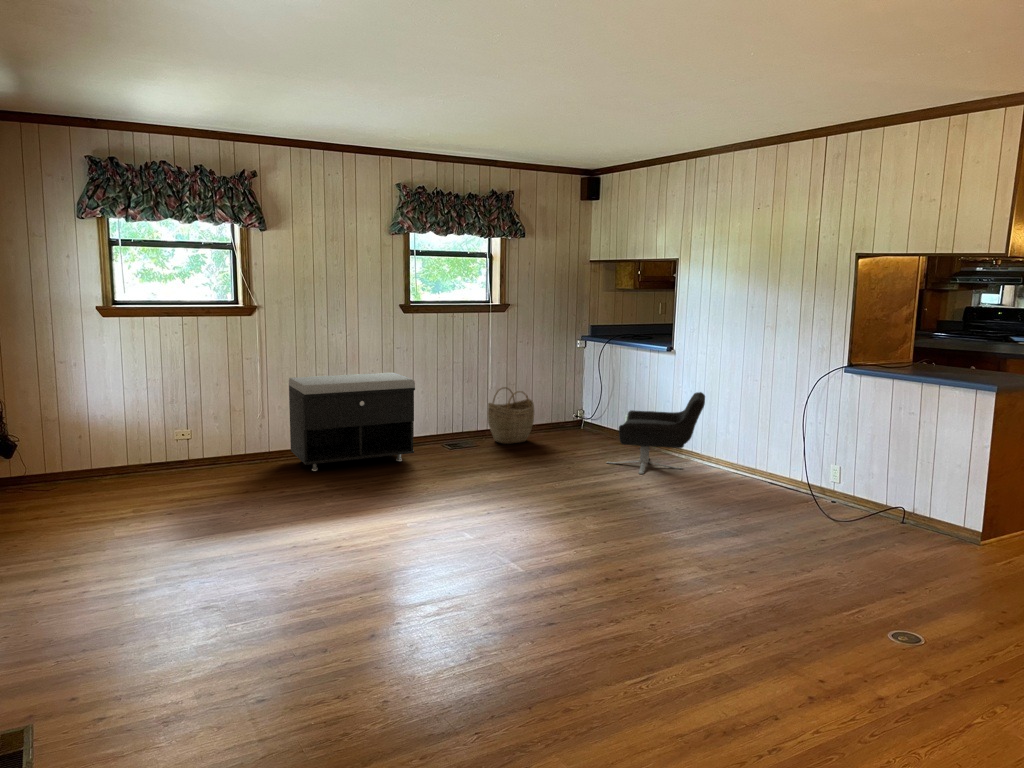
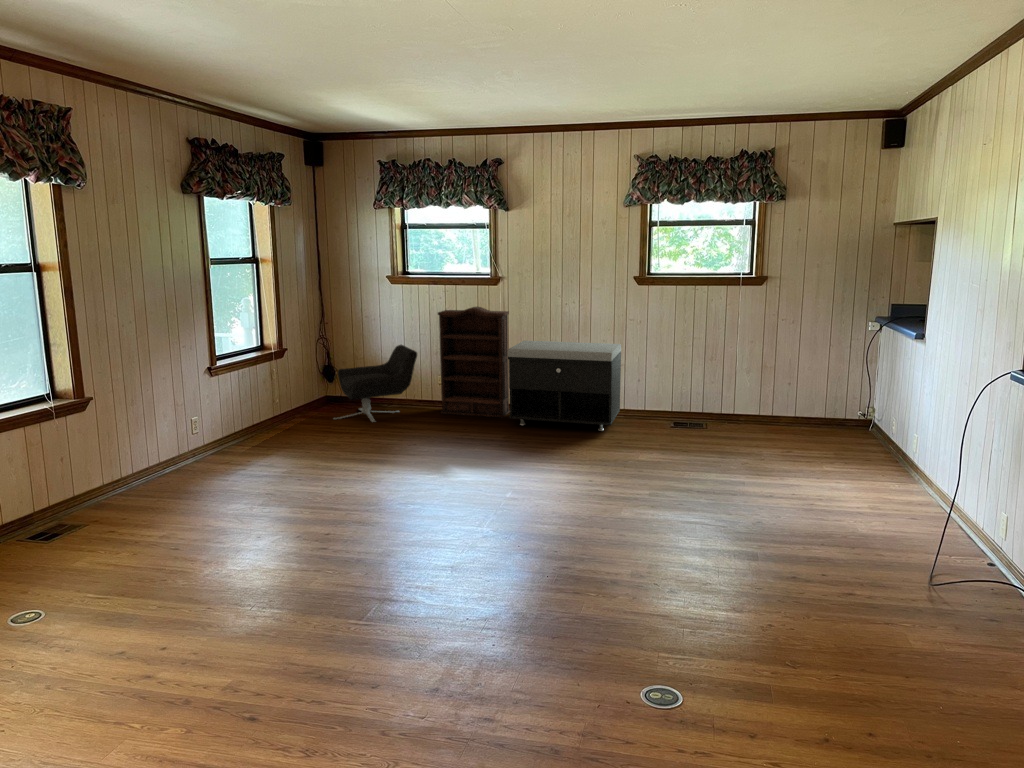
bookshelf: none [185,342,279,478] -> present [438,307,510,418]
woven basket: present [487,387,534,444] -> none [724,372,779,436]
lounge chair: present [607,392,705,474] -> present [334,345,417,422]

